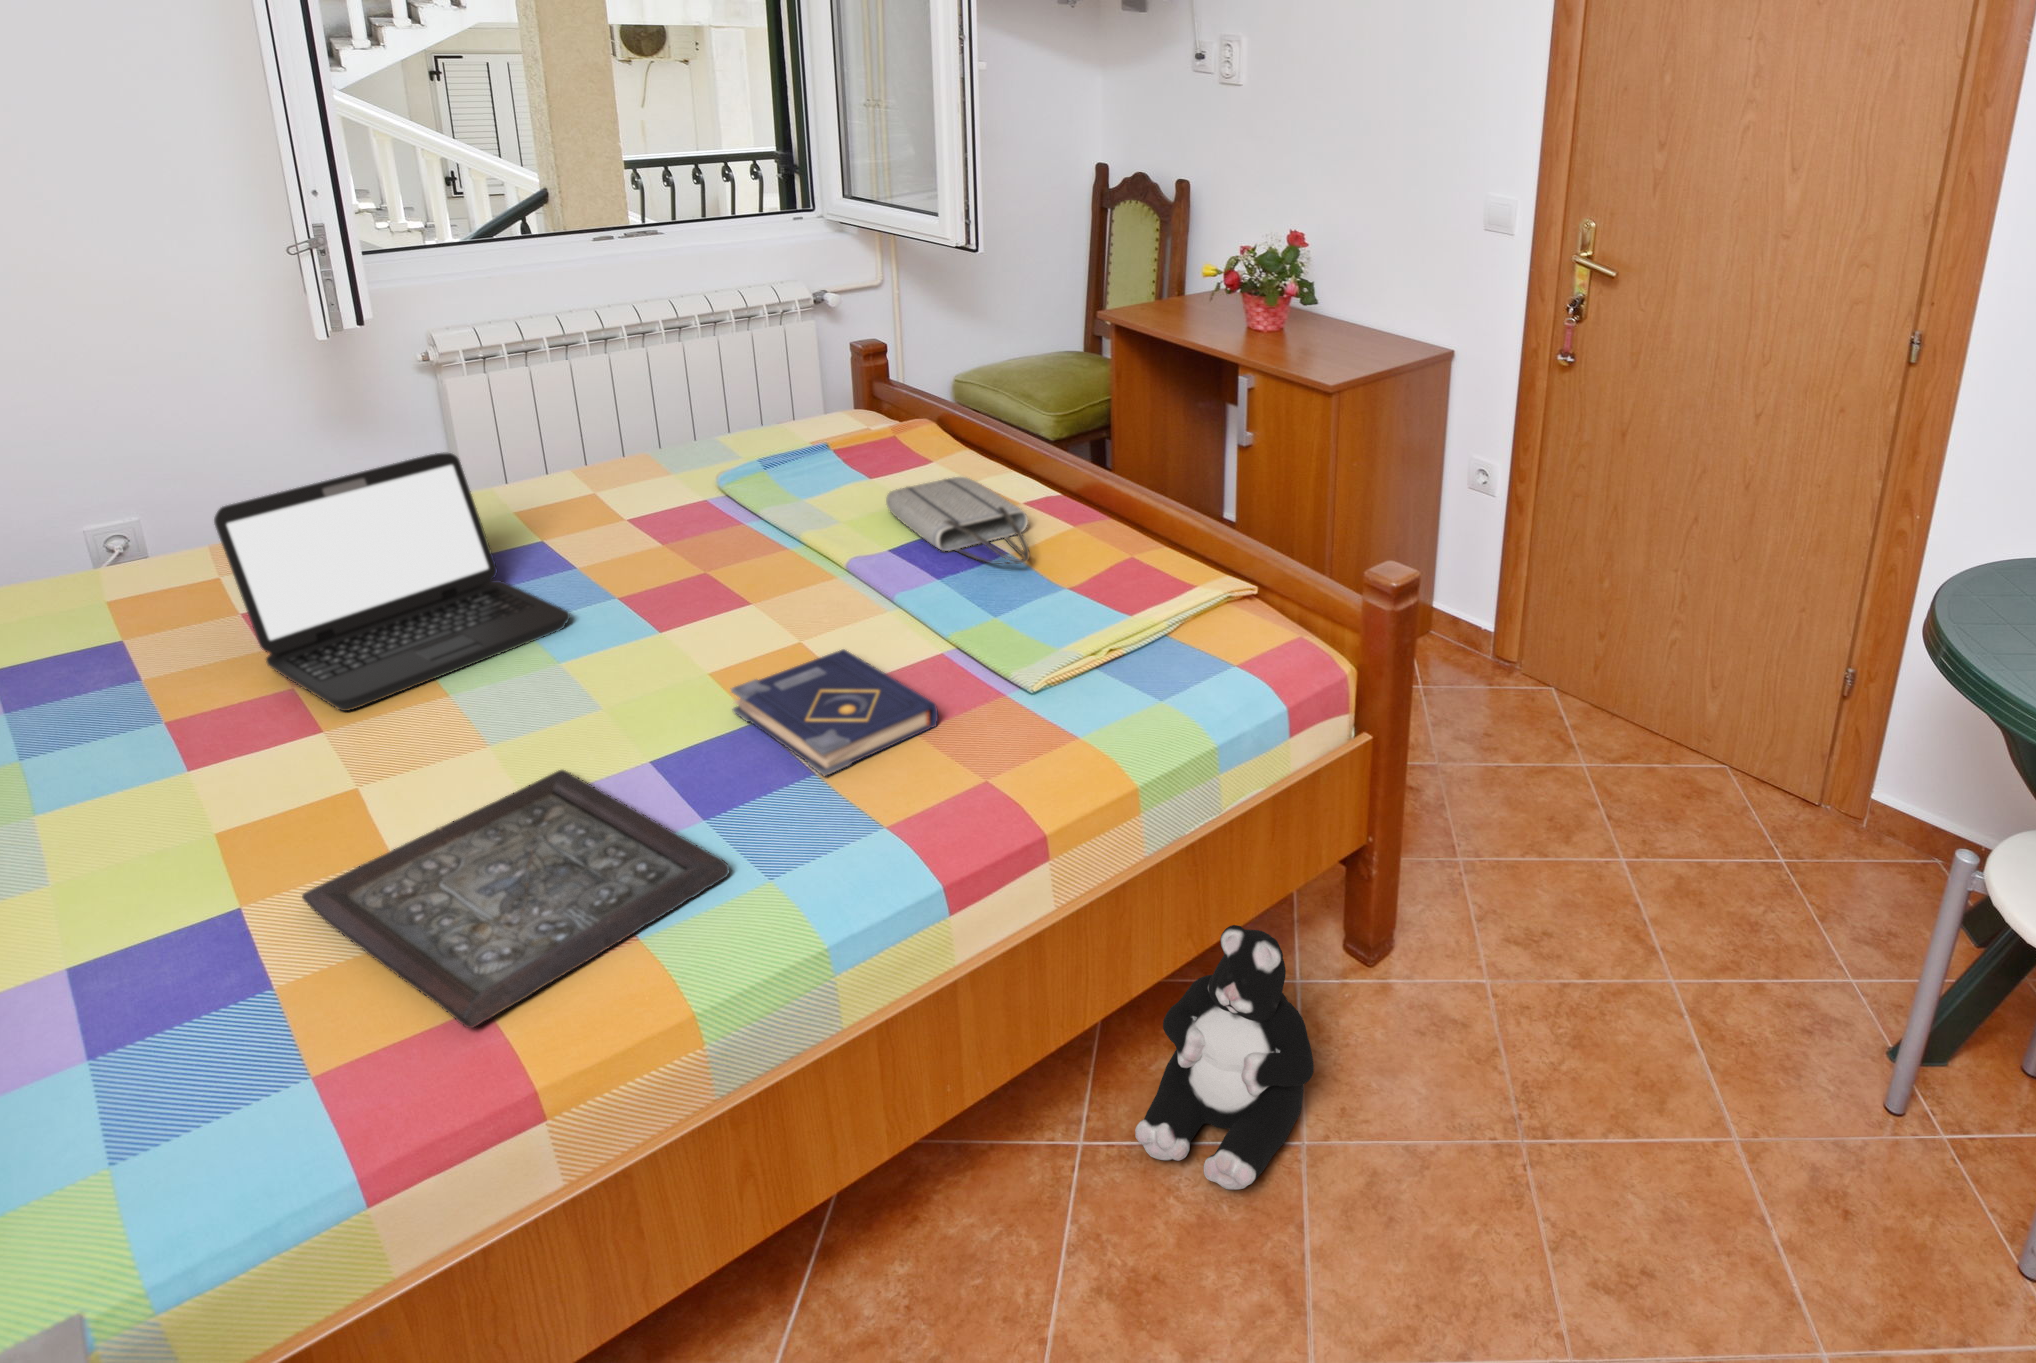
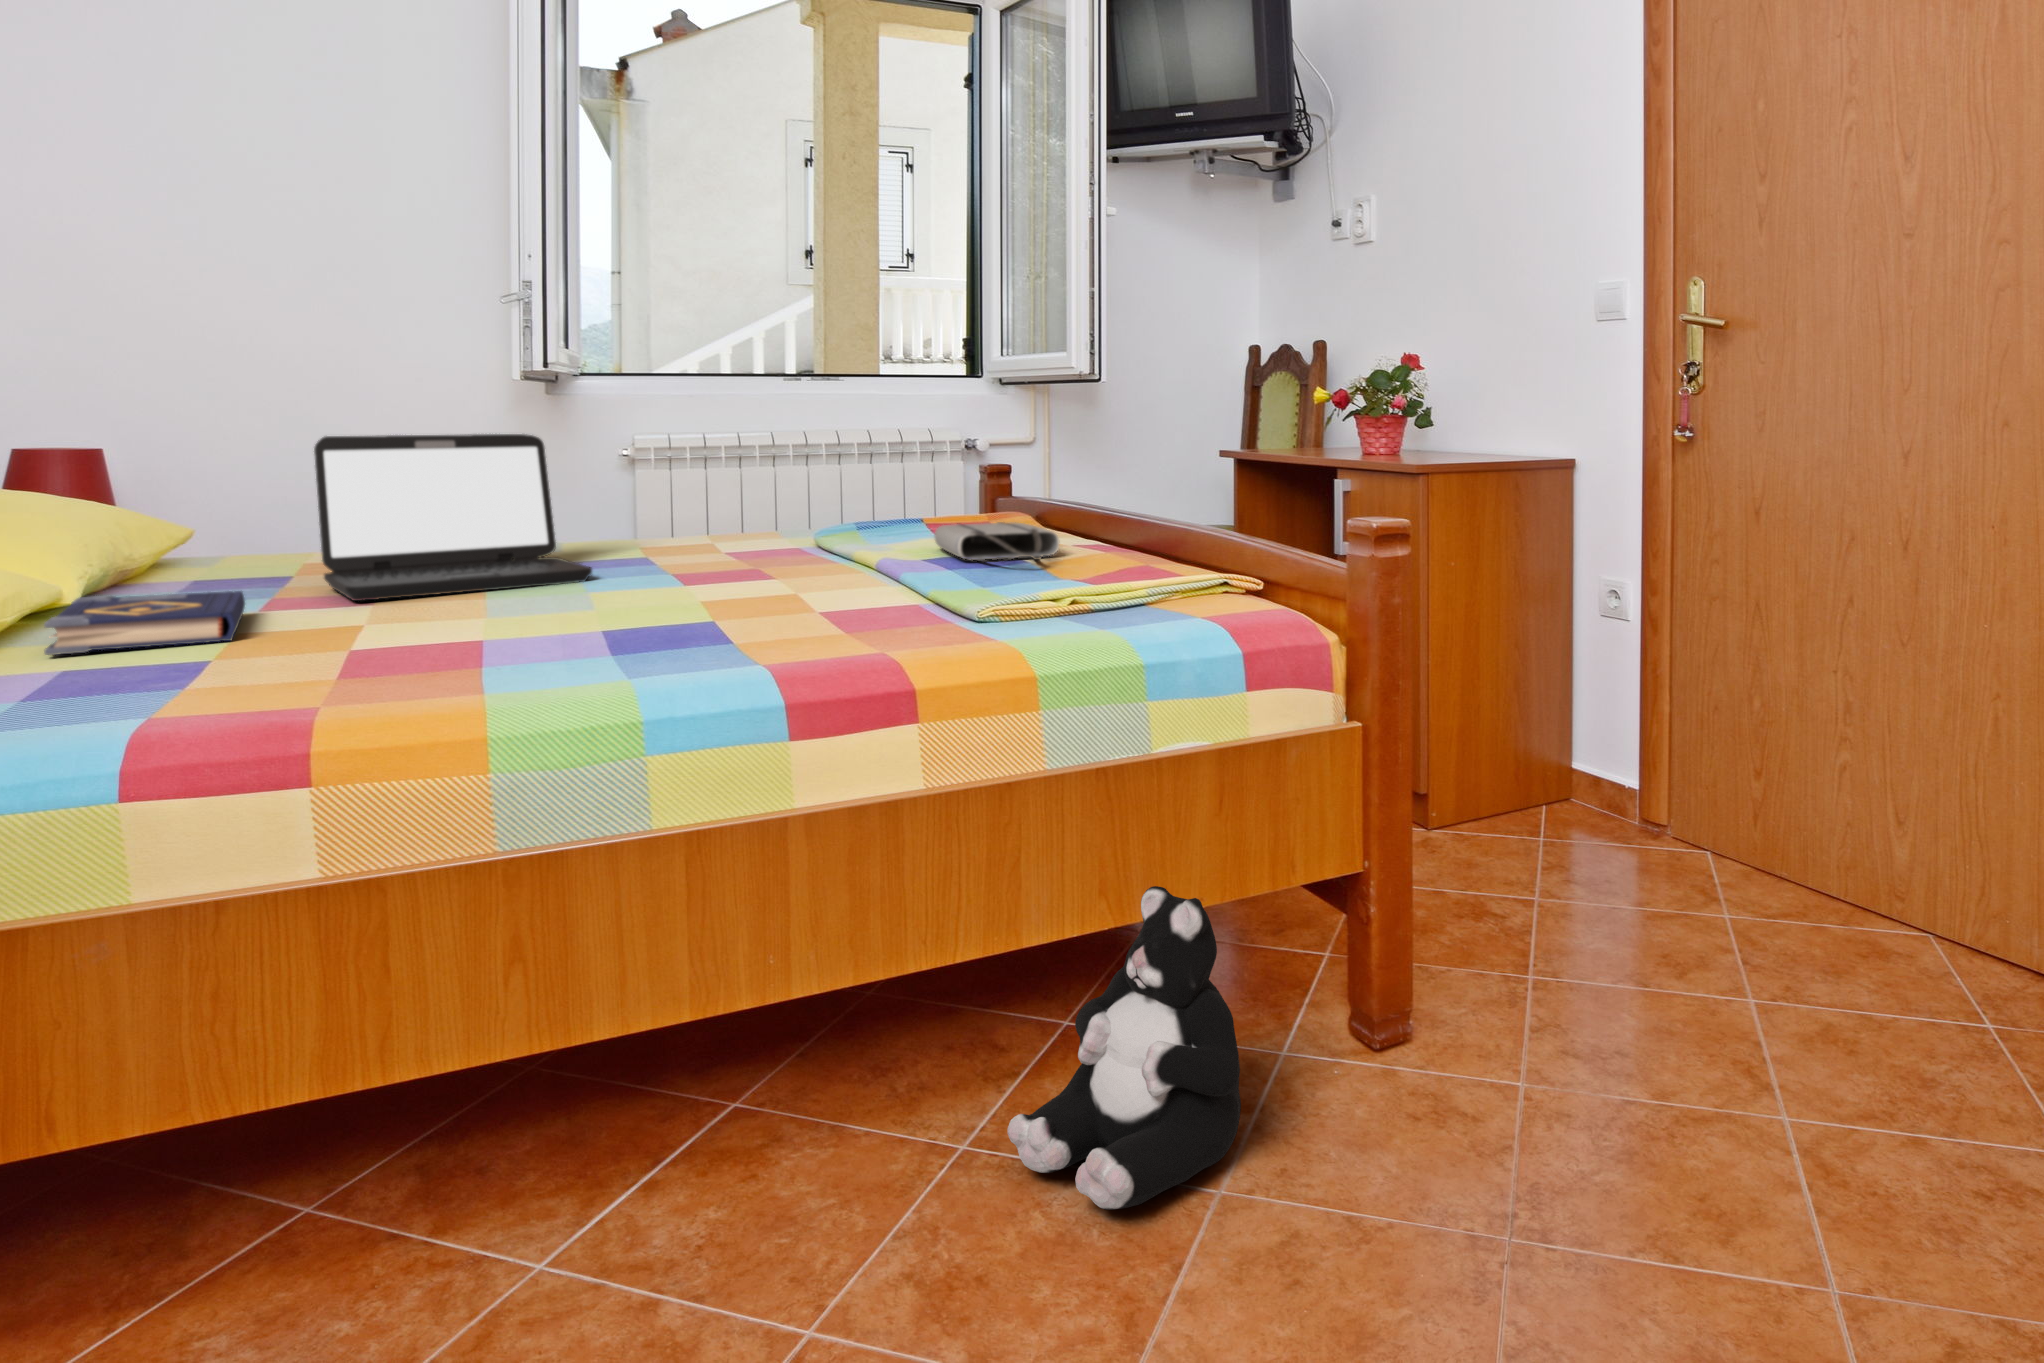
book: present [731,649,938,776] -> present [44,591,245,655]
tray: present [302,770,729,1028] -> none [189,618,563,710]

